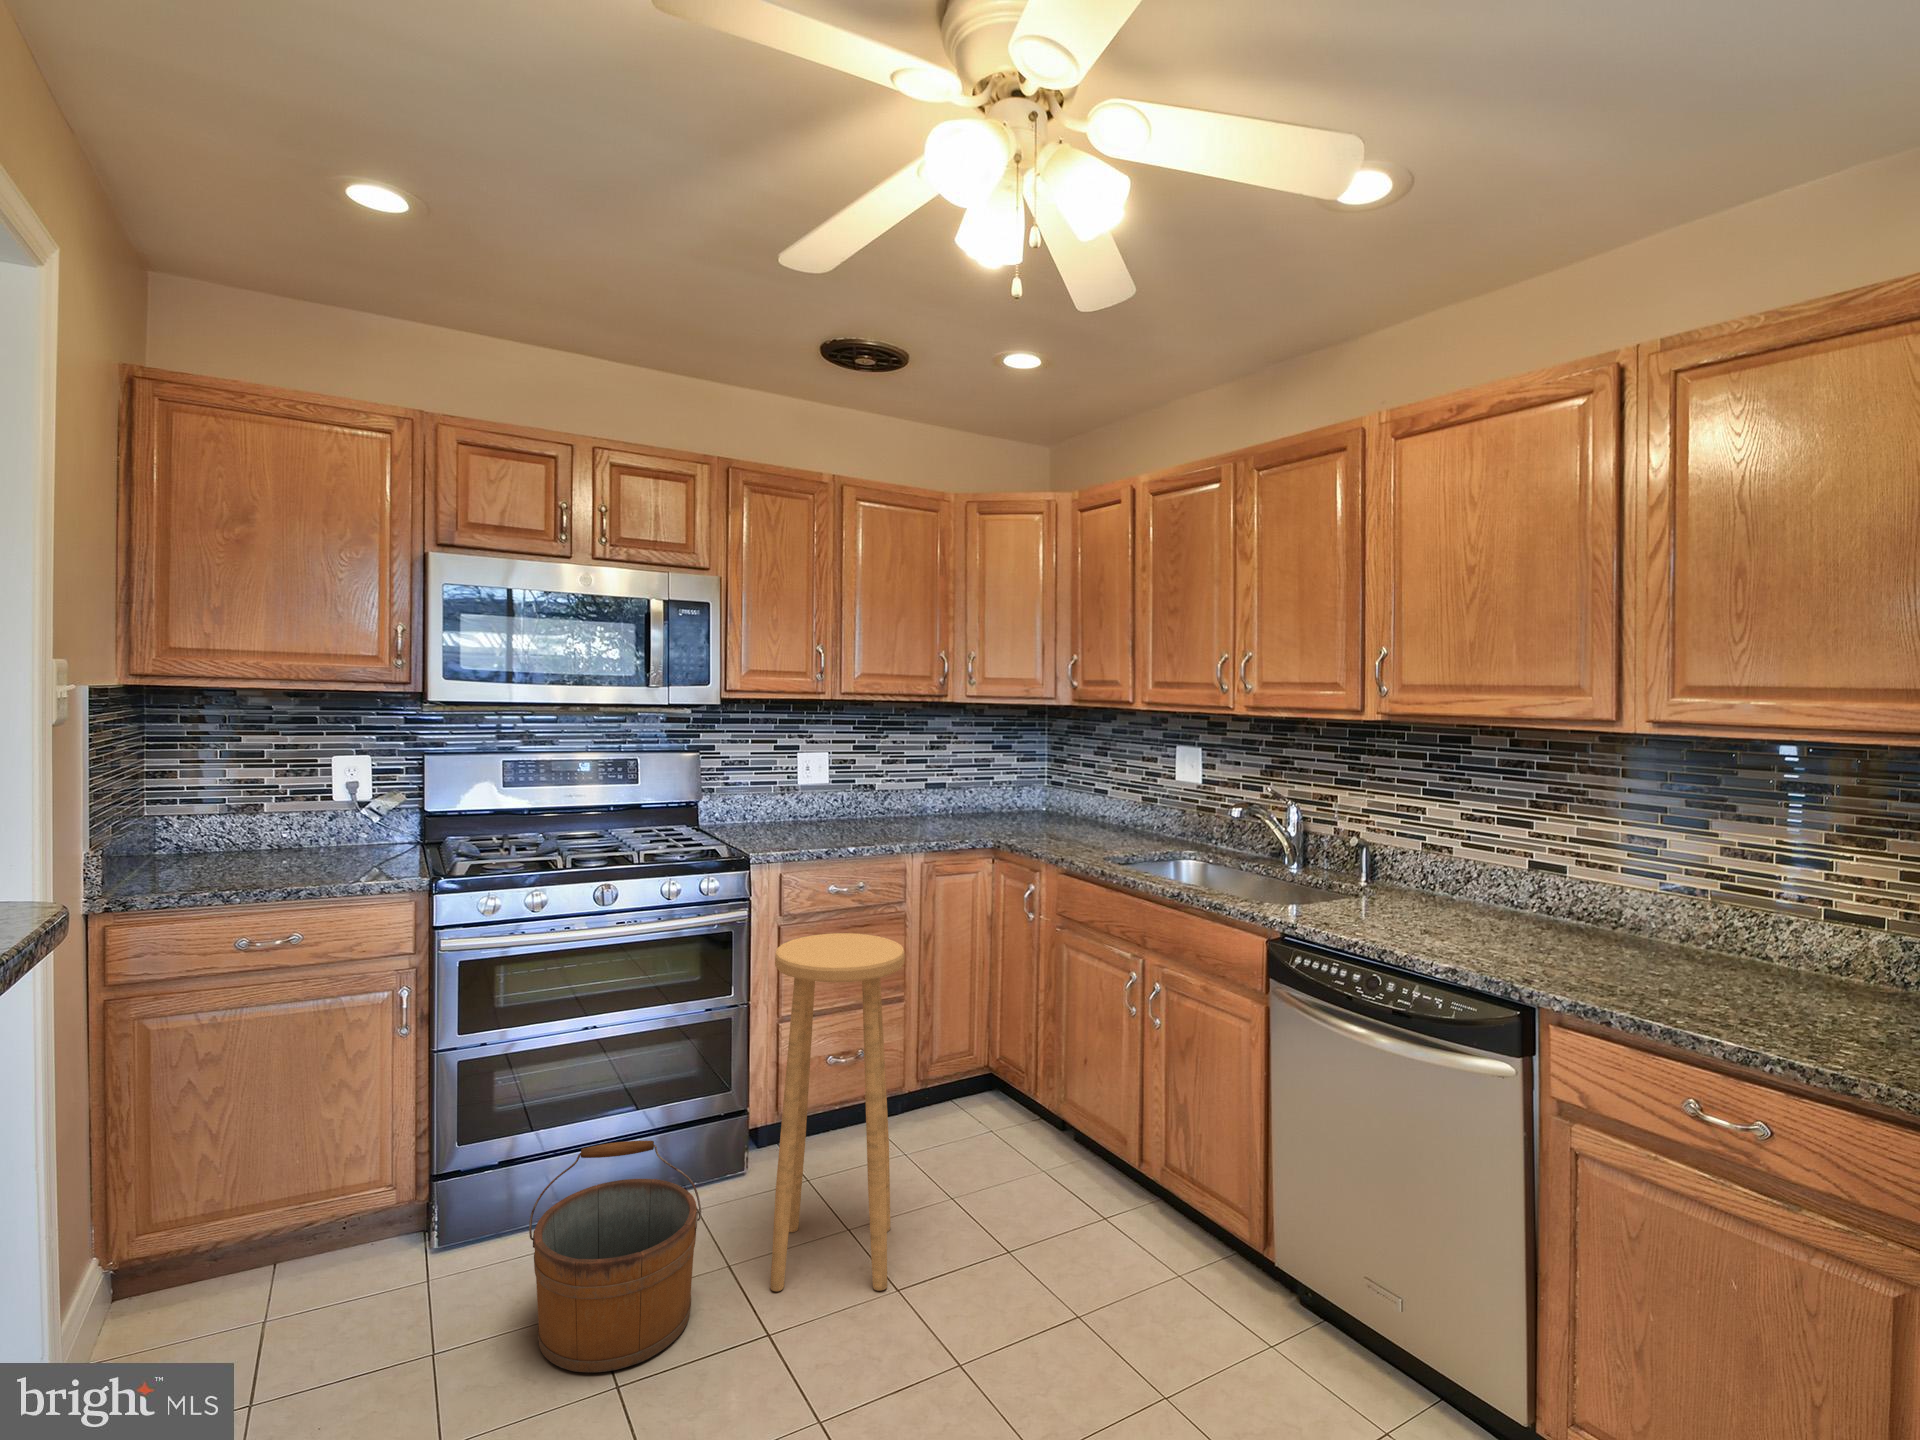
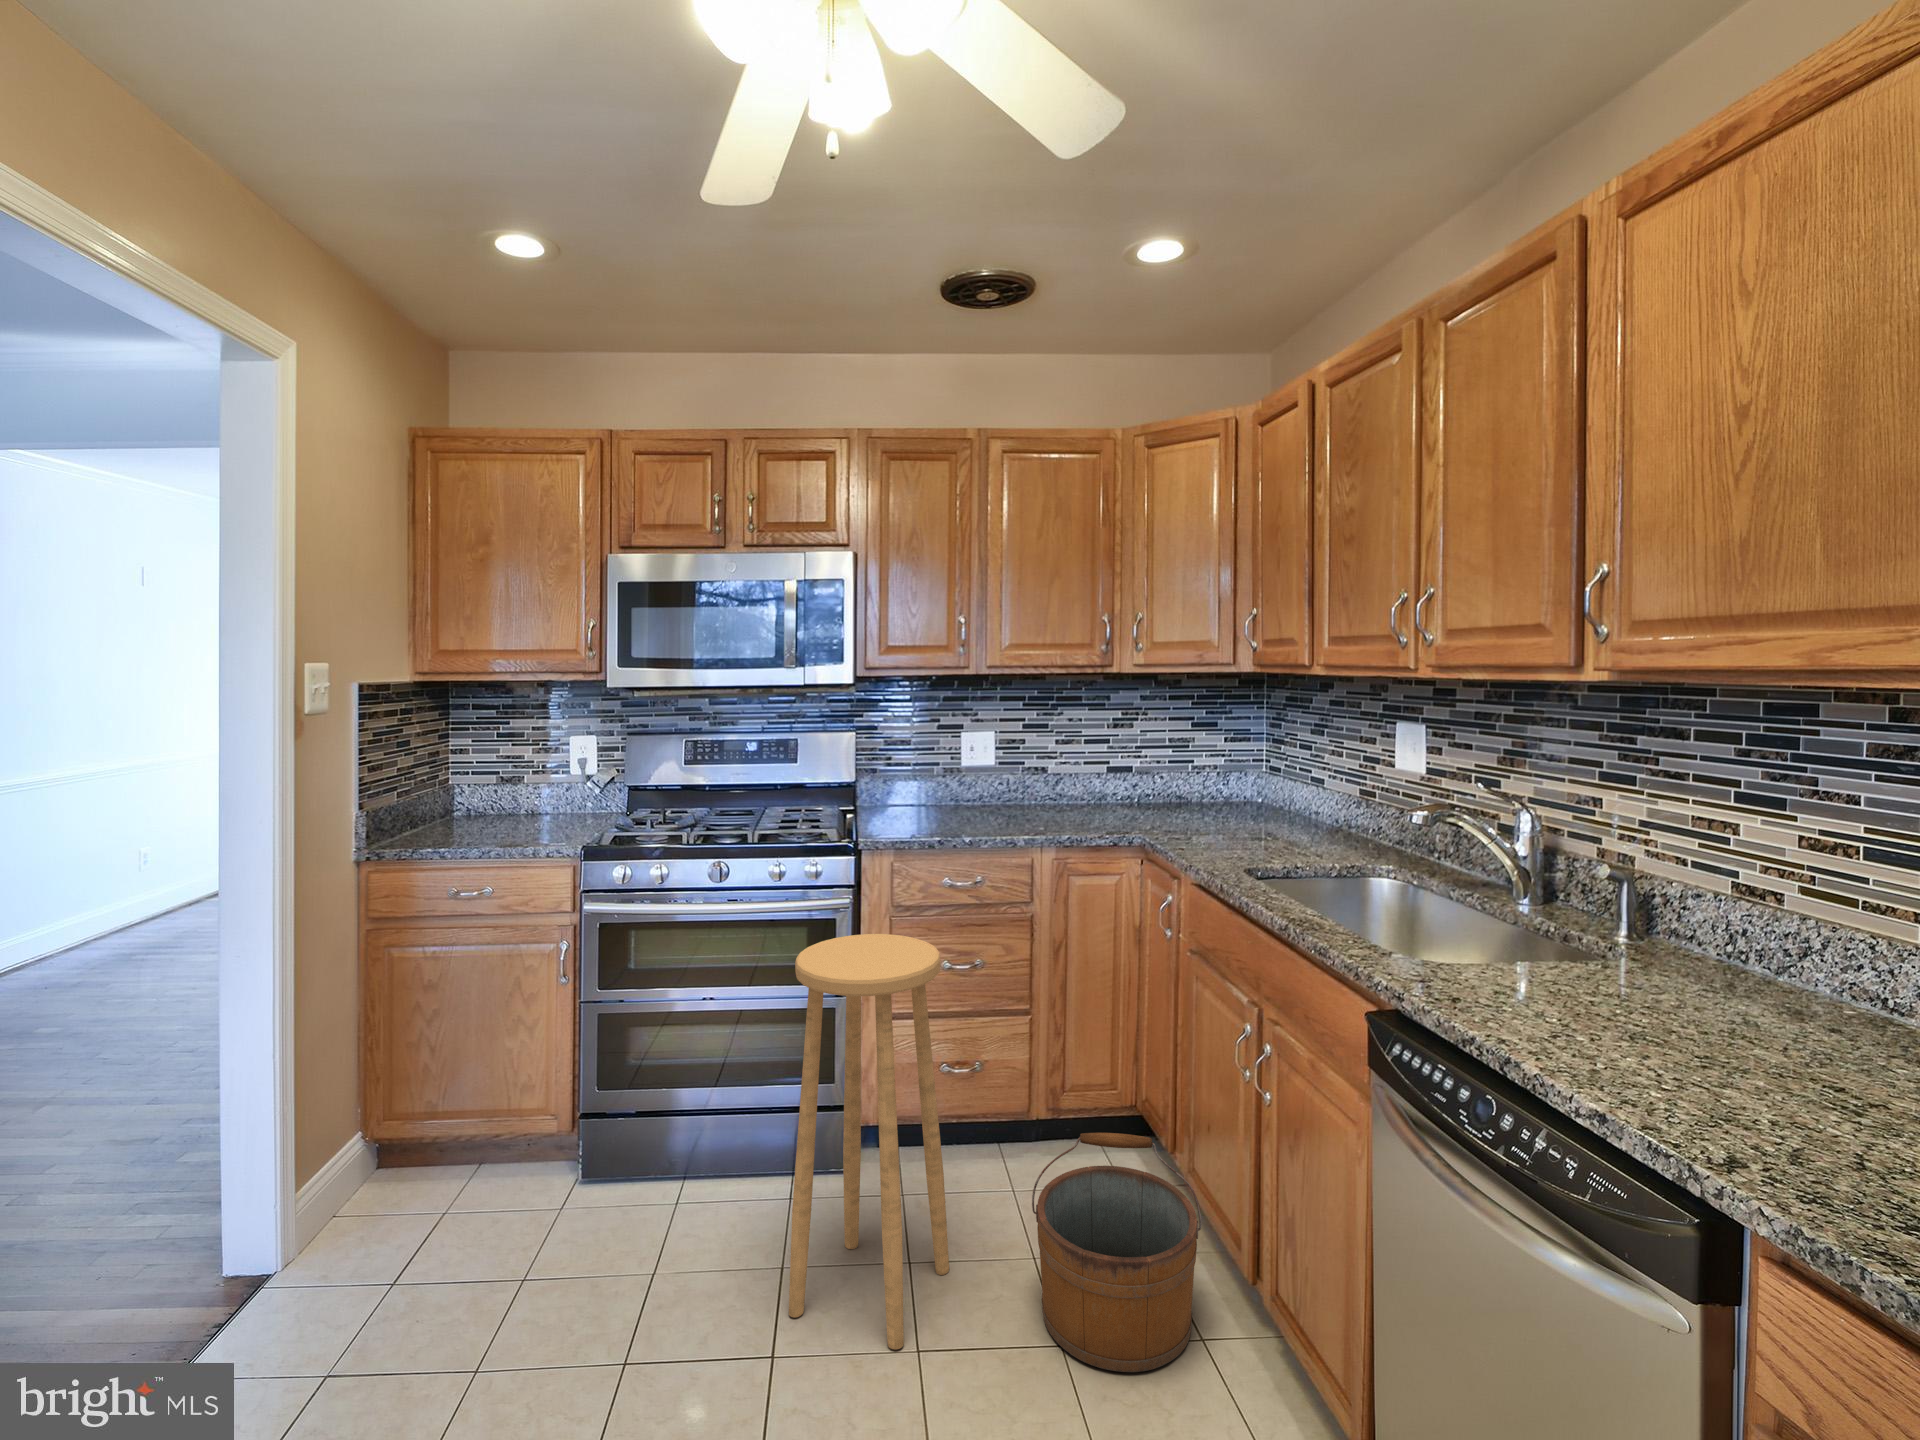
bucket: present [529,1141,701,1372] -> present [1032,1133,1202,1372]

